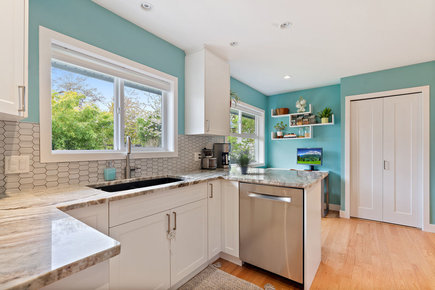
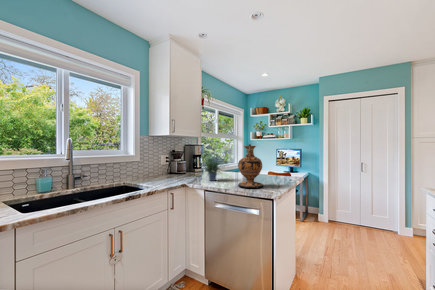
vase: none [270,141,293,179] -> present [238,144,263,188]

